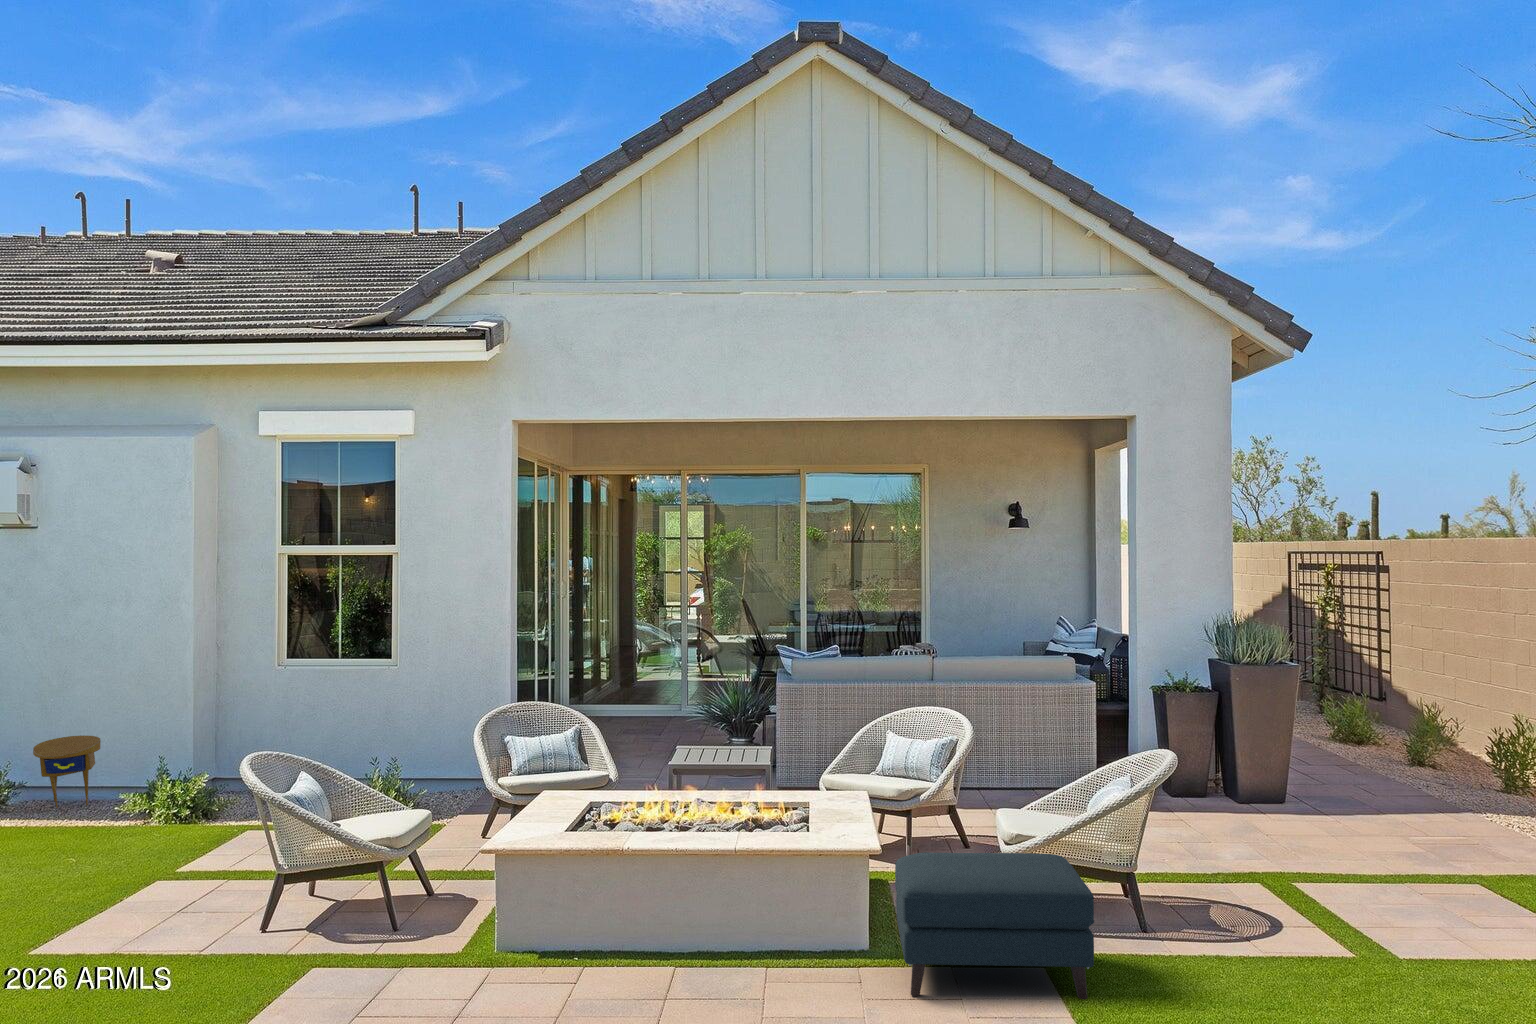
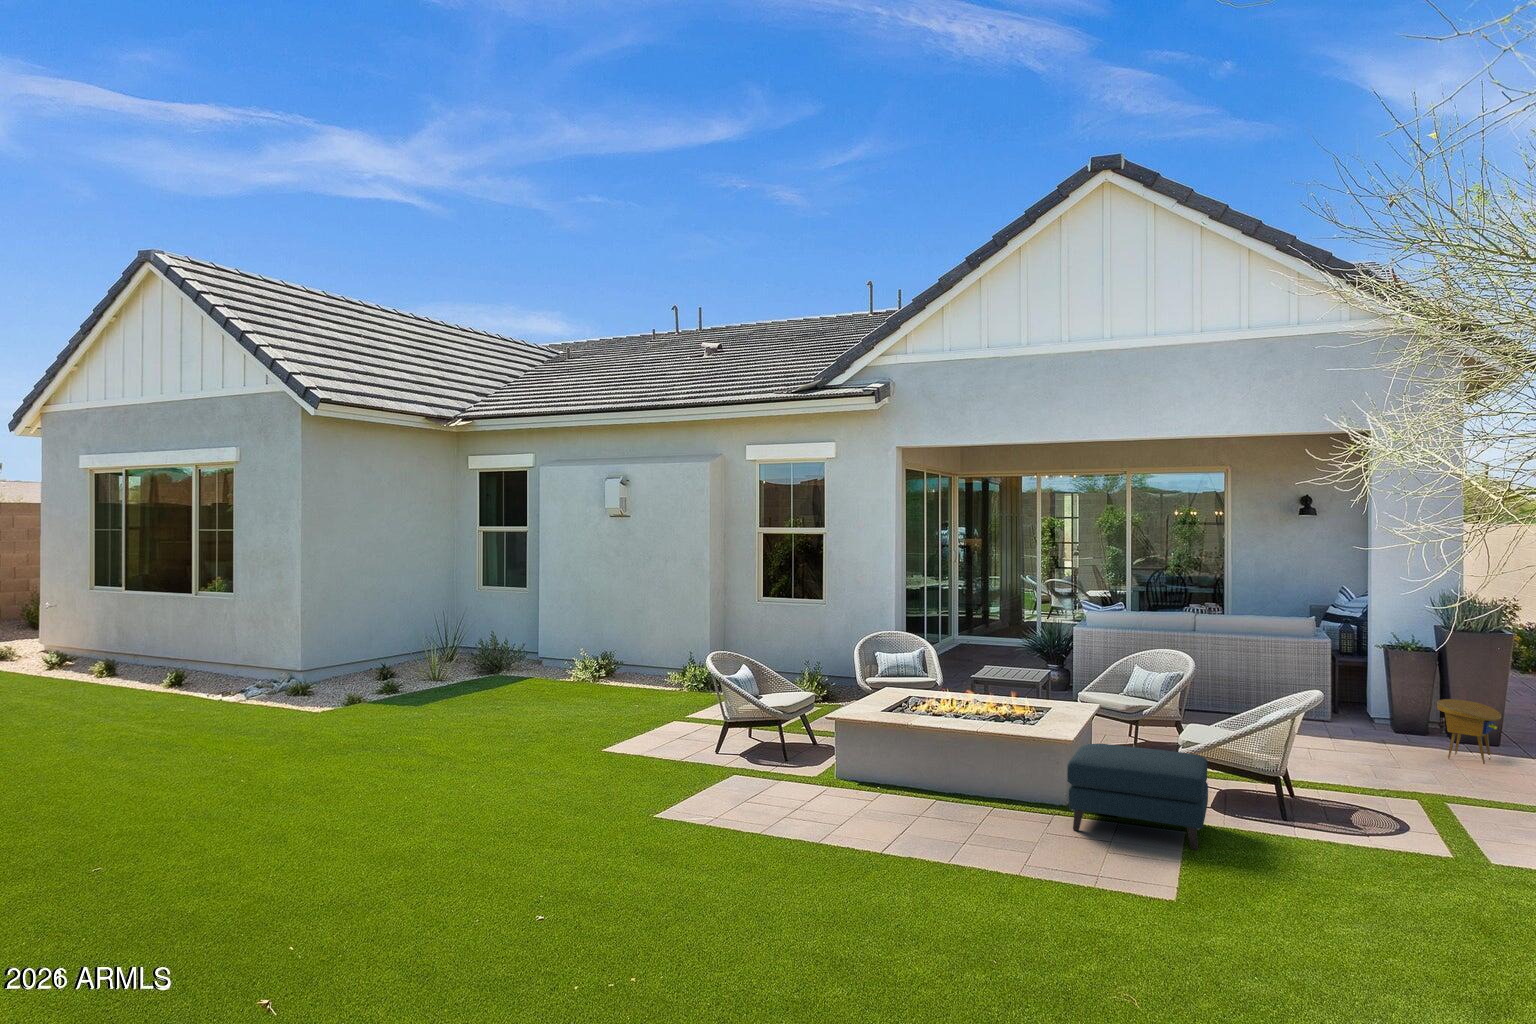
side table: present [33,736,100,808] -> present [1437,699,1502,764]

